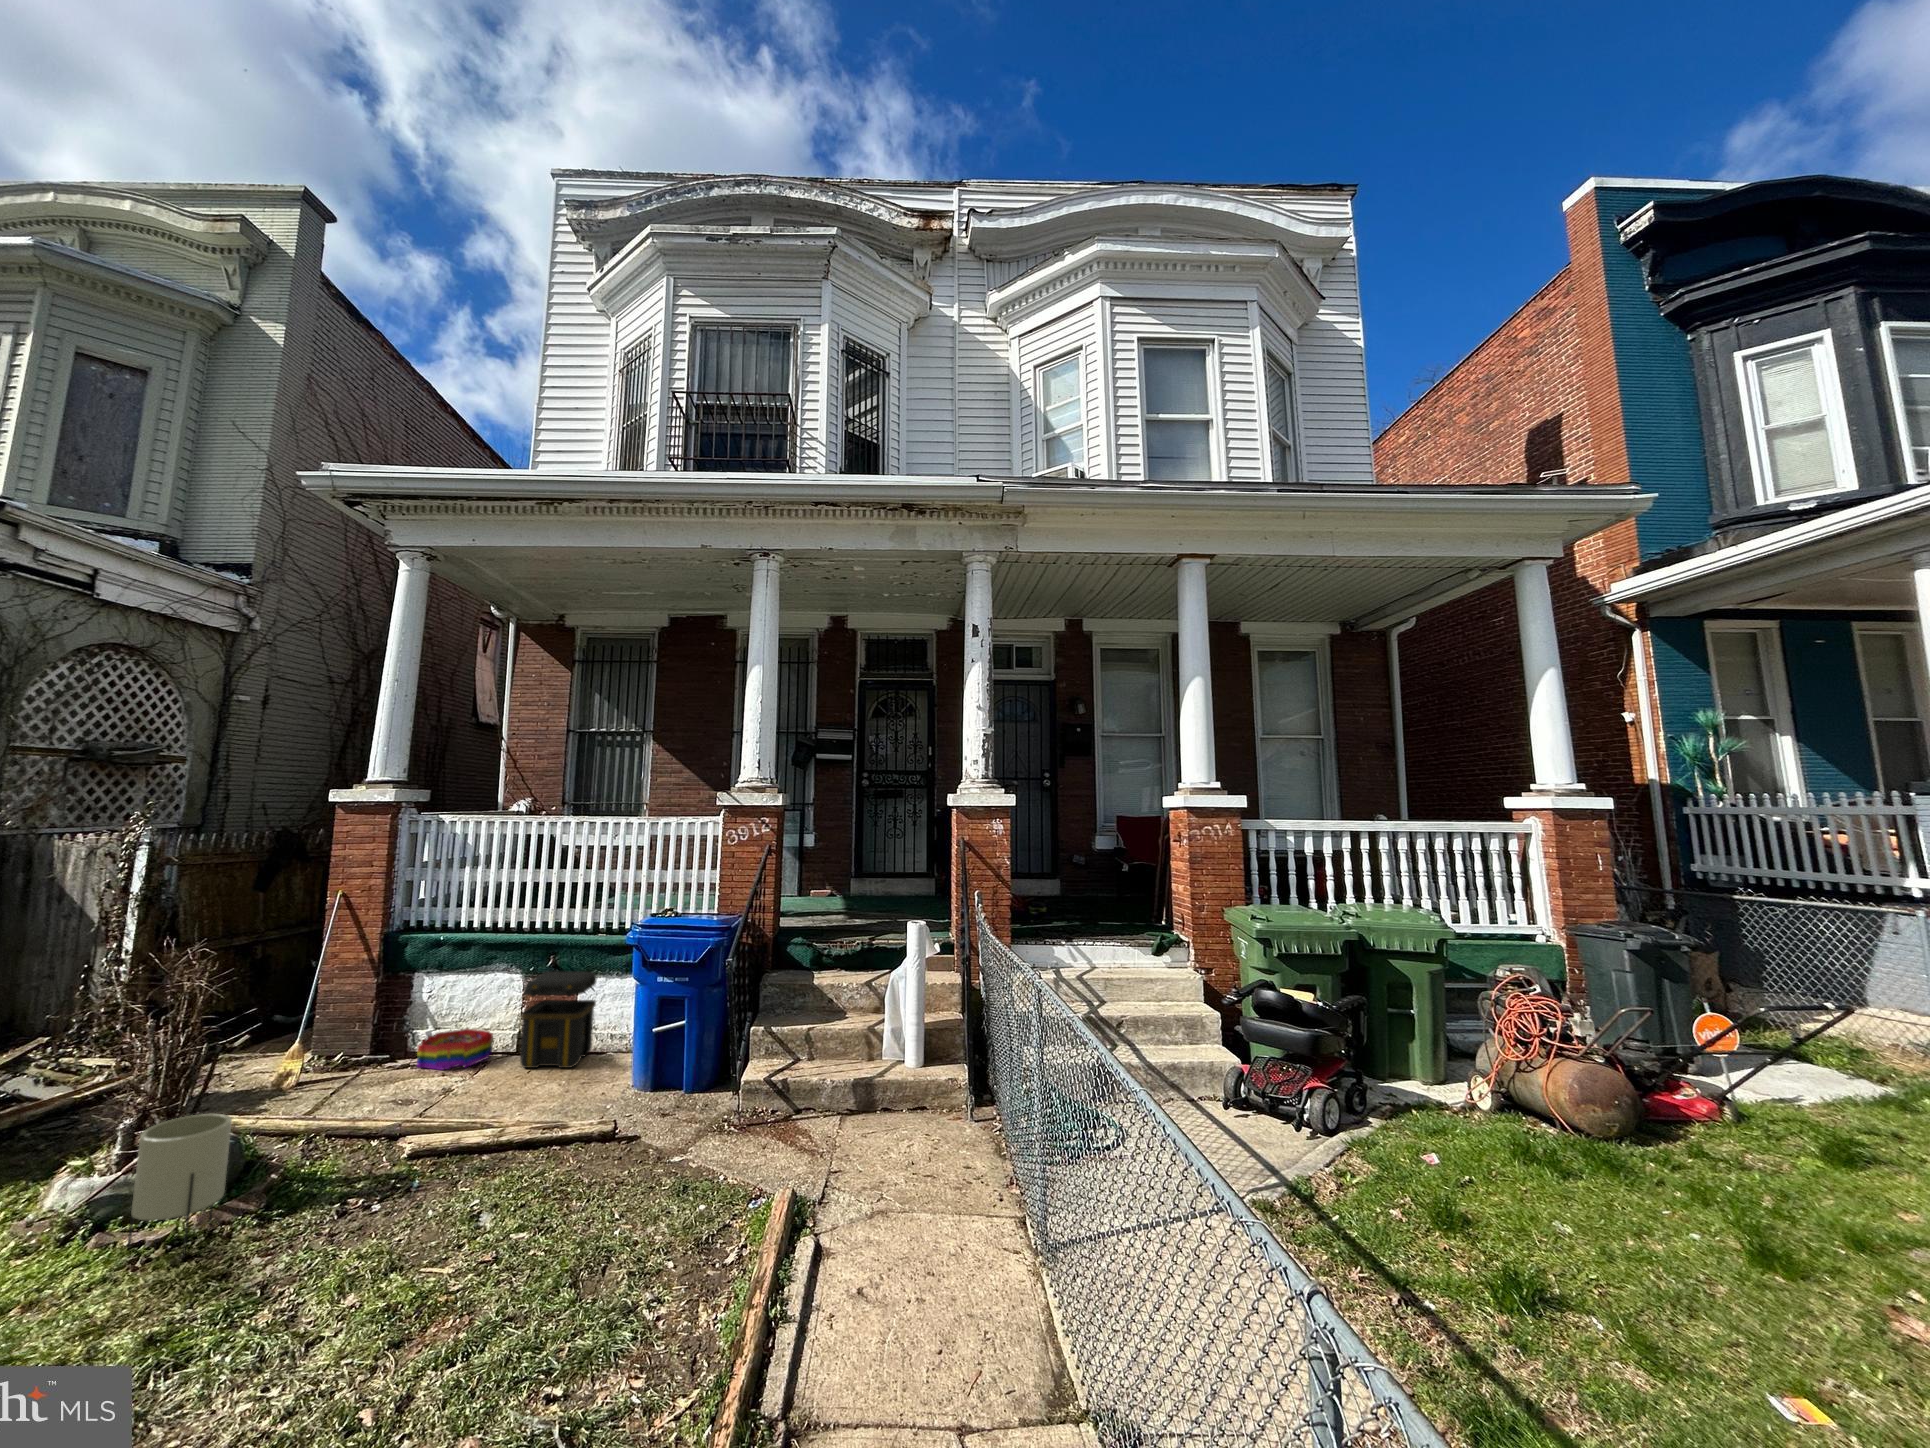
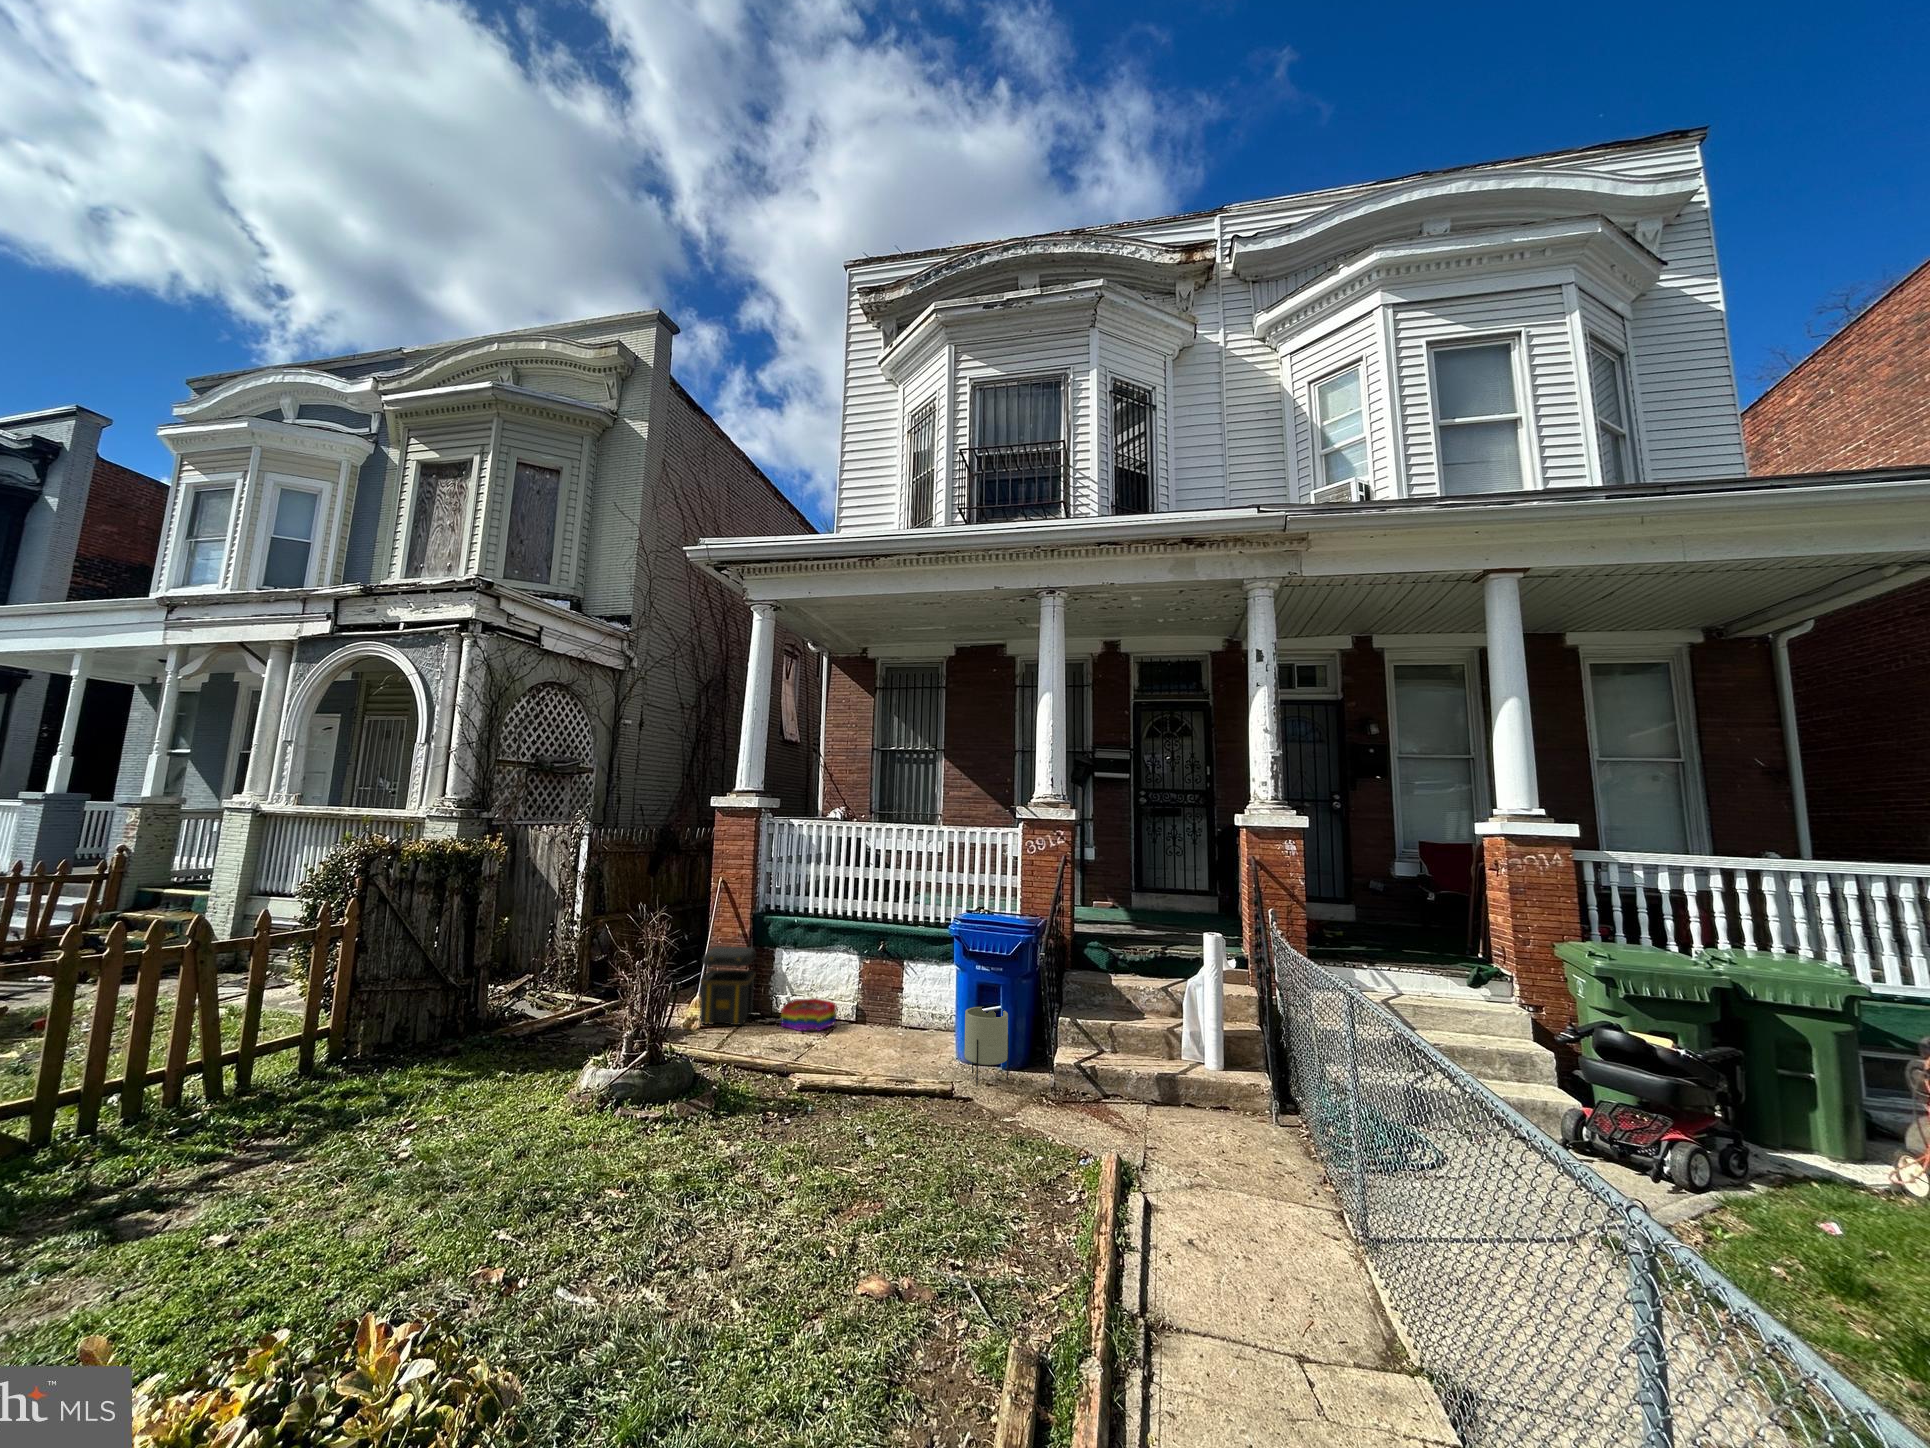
toolbox: present [520,972,597,1068] -> present [700,946,756,1025]
planter: present [128,1114,232,1254] -> present [964,1007,1009,1087]

